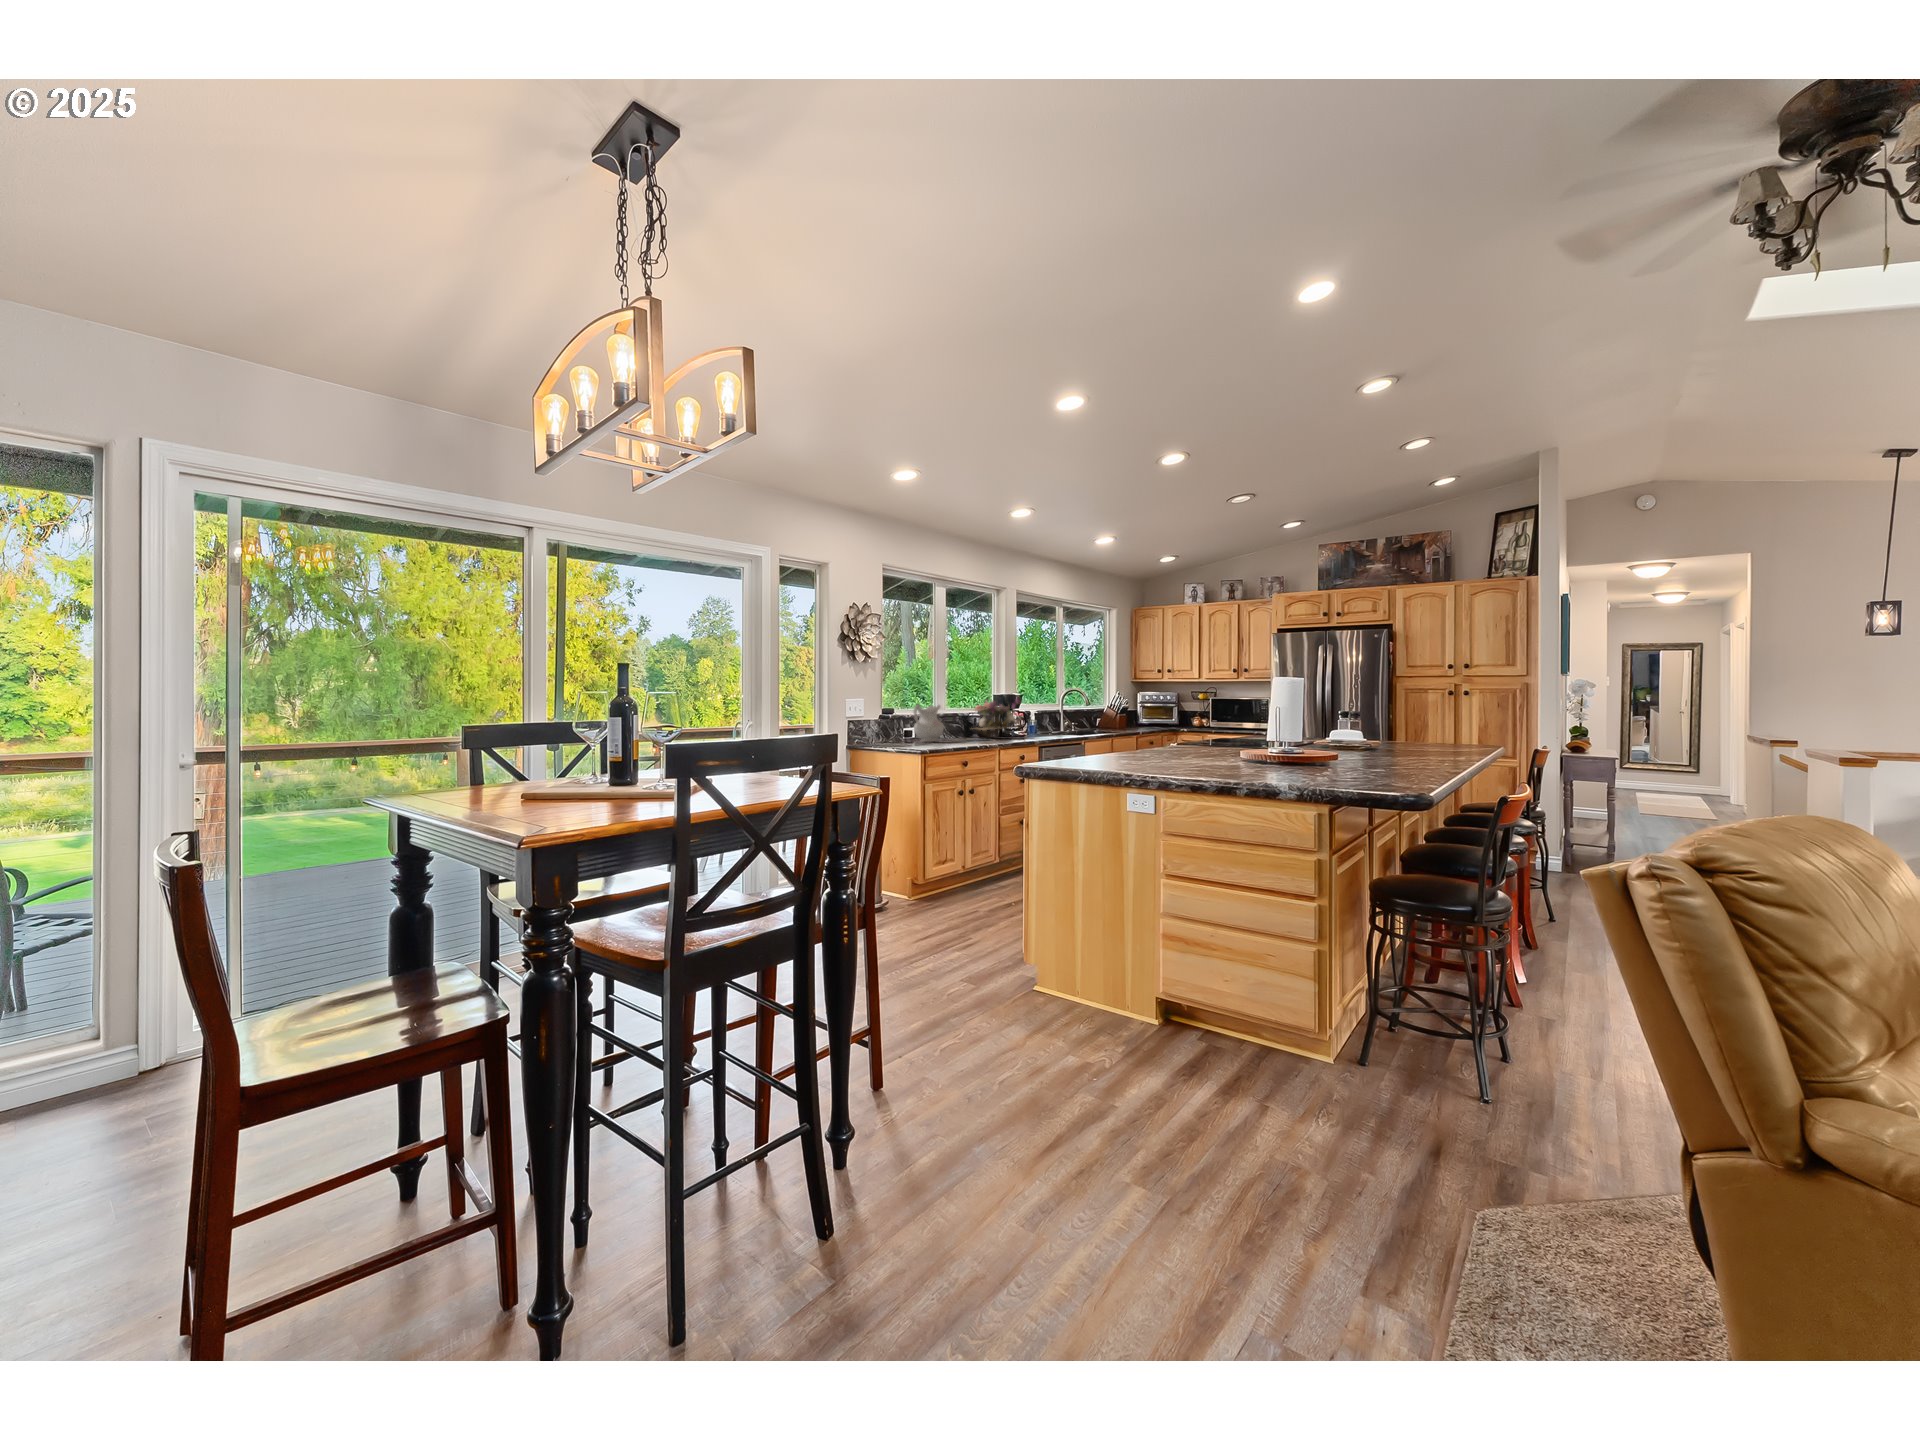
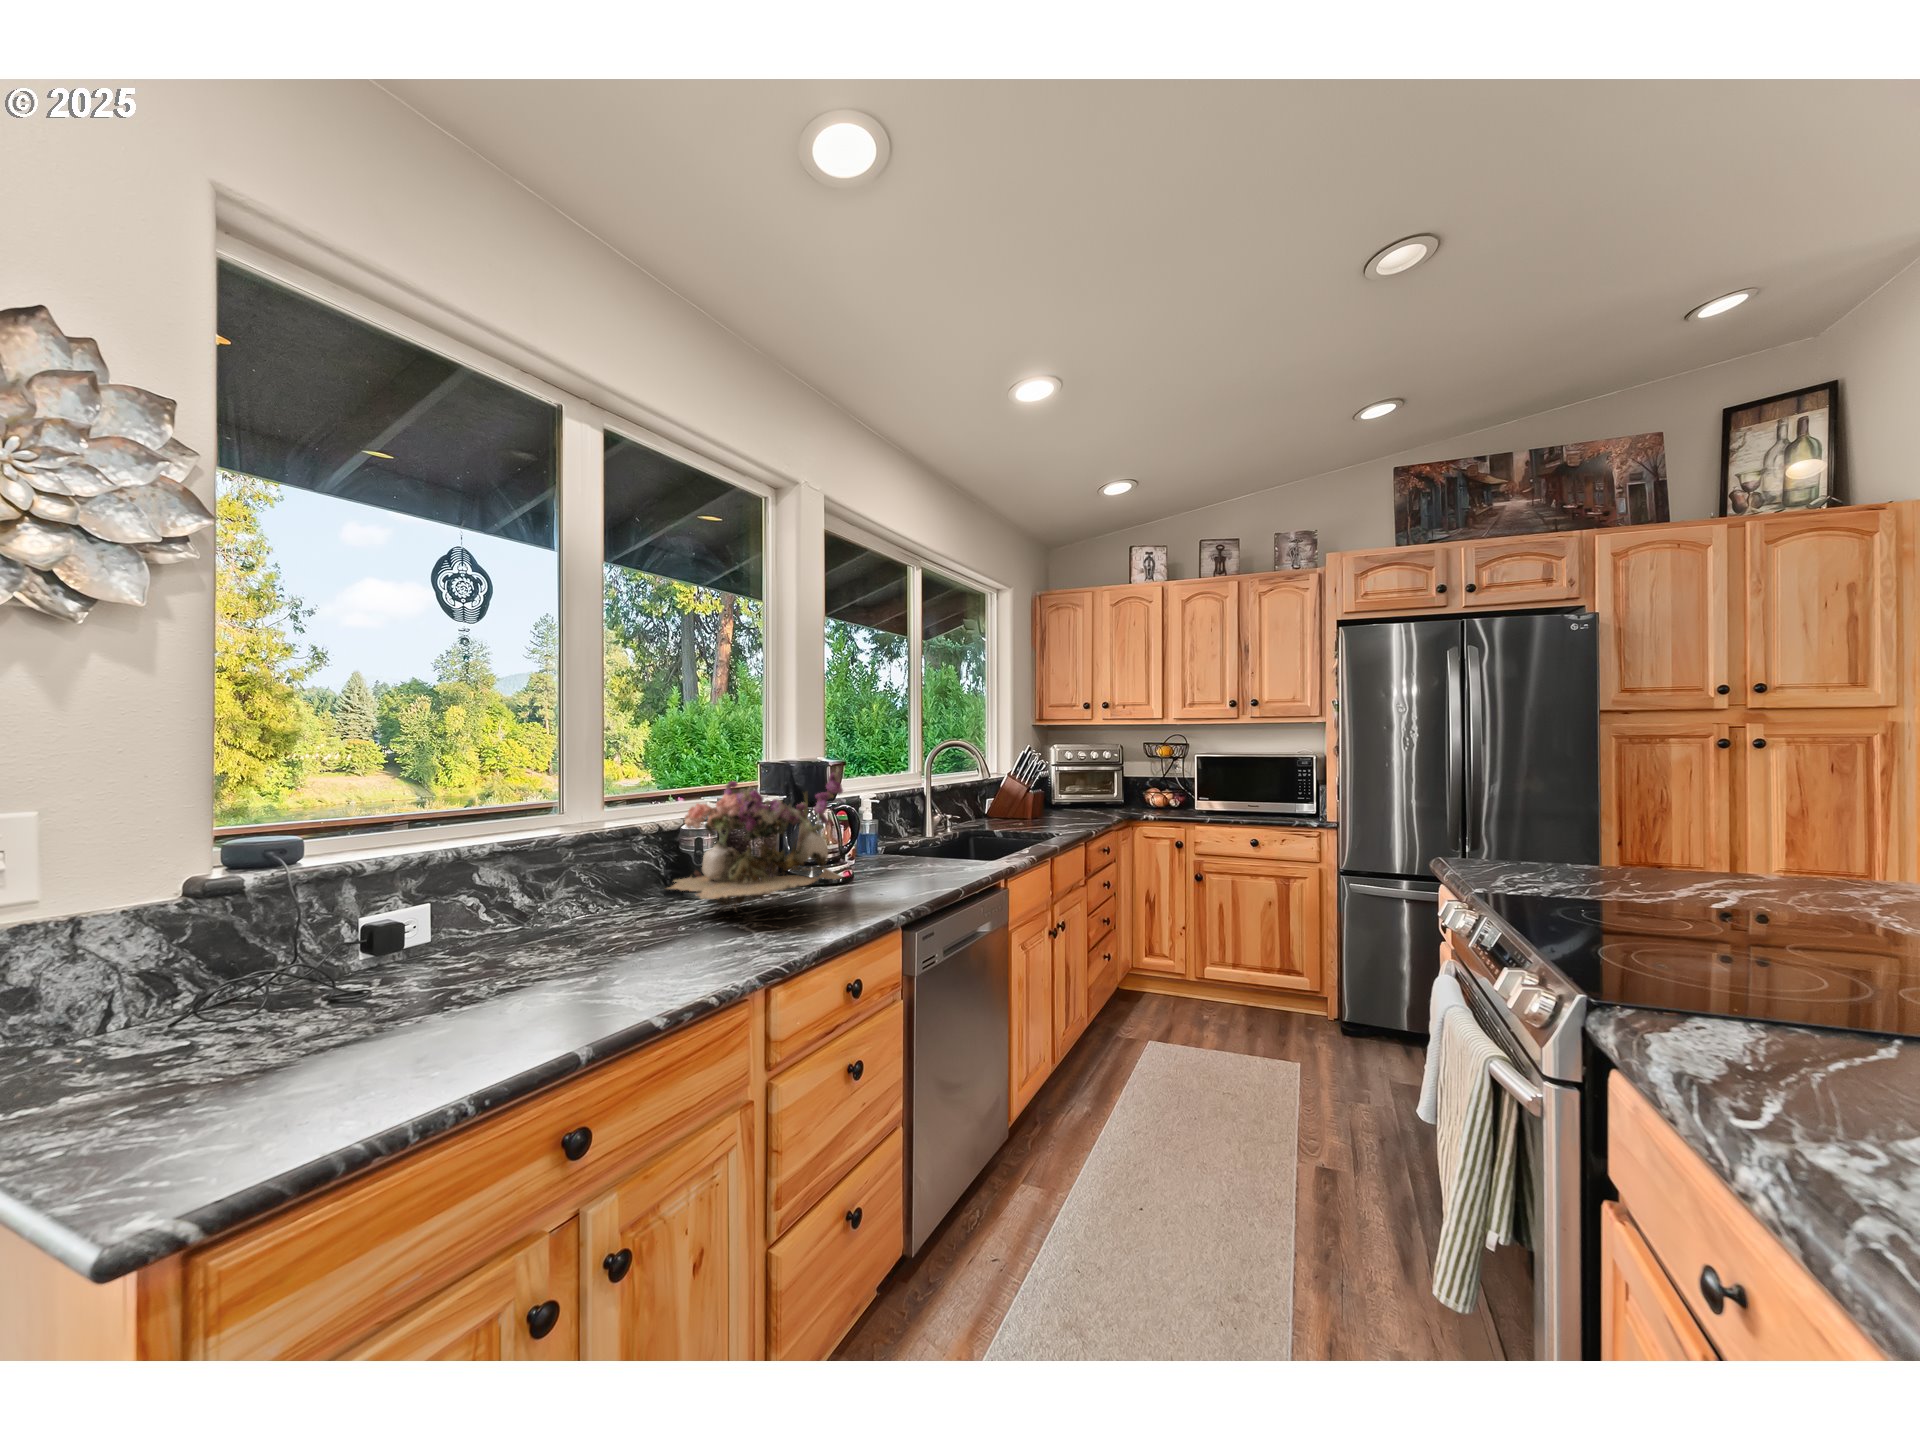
ceramic pitcher: present [914,704,944,742] -> none [225,842,456,1070]

